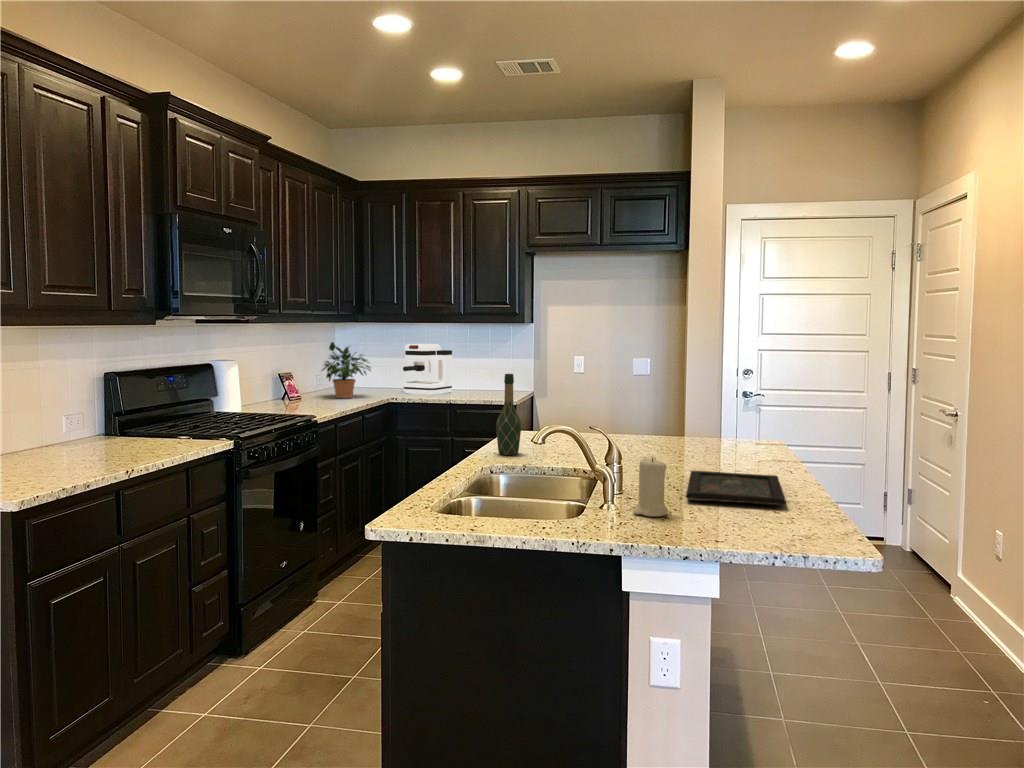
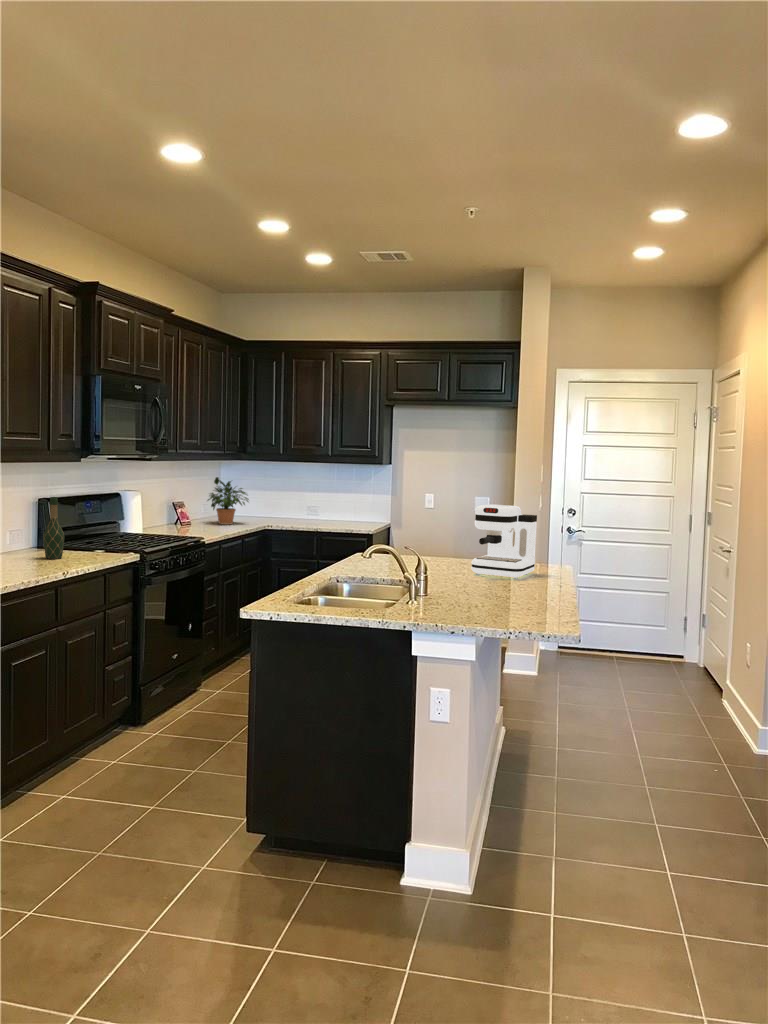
coffee maker: present [403,344,452,395] -> present [471,505,537,578]
wine bottle: present [496,374,521,455] -> present [43,497,65,559]
candle: present [633,457,668,517] -> none [426,567,451,608]
tray: present [686,470,786,505] -> none [467,582,542,605]

